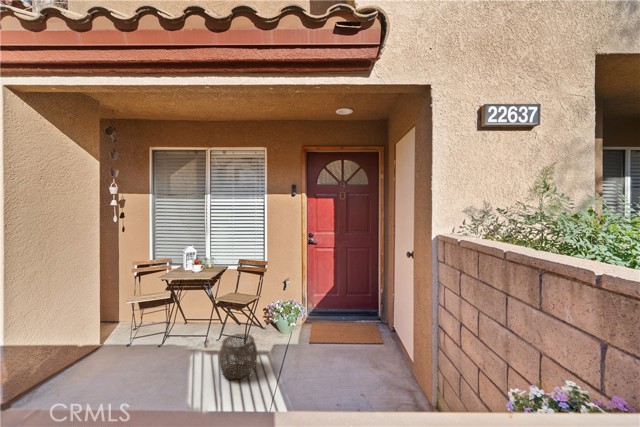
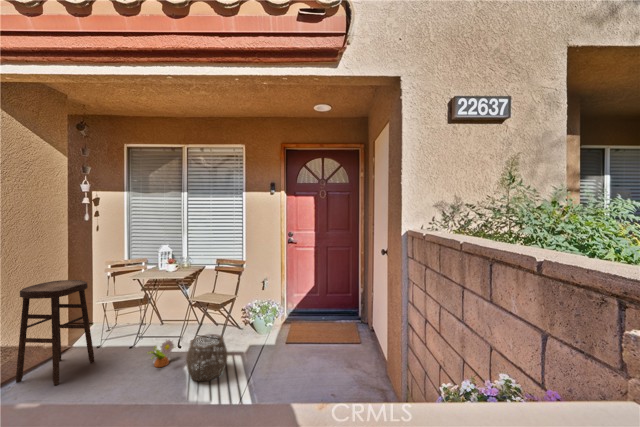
stool: none [57,280,128,382] -> present [16,280,94,385]
decorative plant: none [178,338,206,365] -> present [148,340,174,367]

